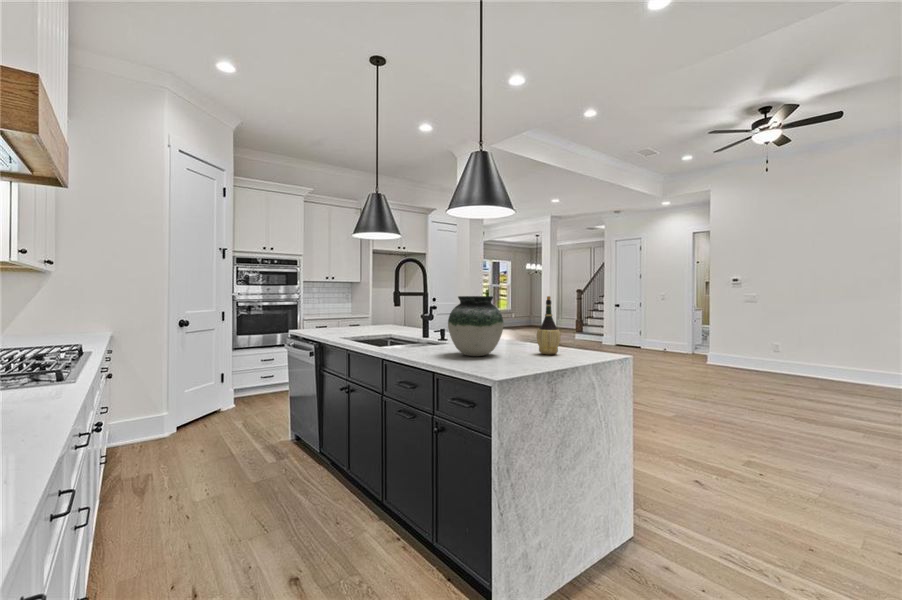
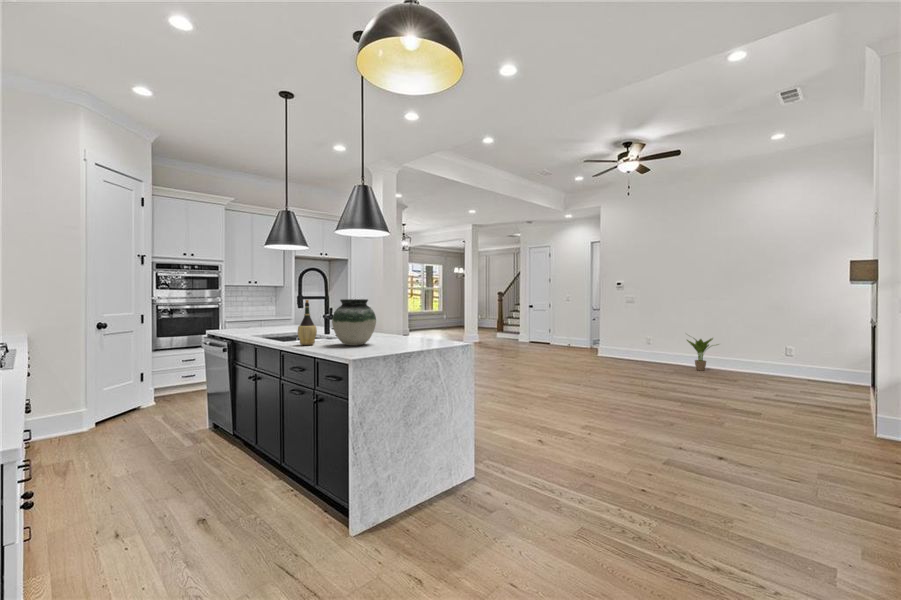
wine bottle: present [537,296,560,354] -> present [298,300,317,345]
potted plant: none [832,339,884,387] -> present [687,338,713,371]

